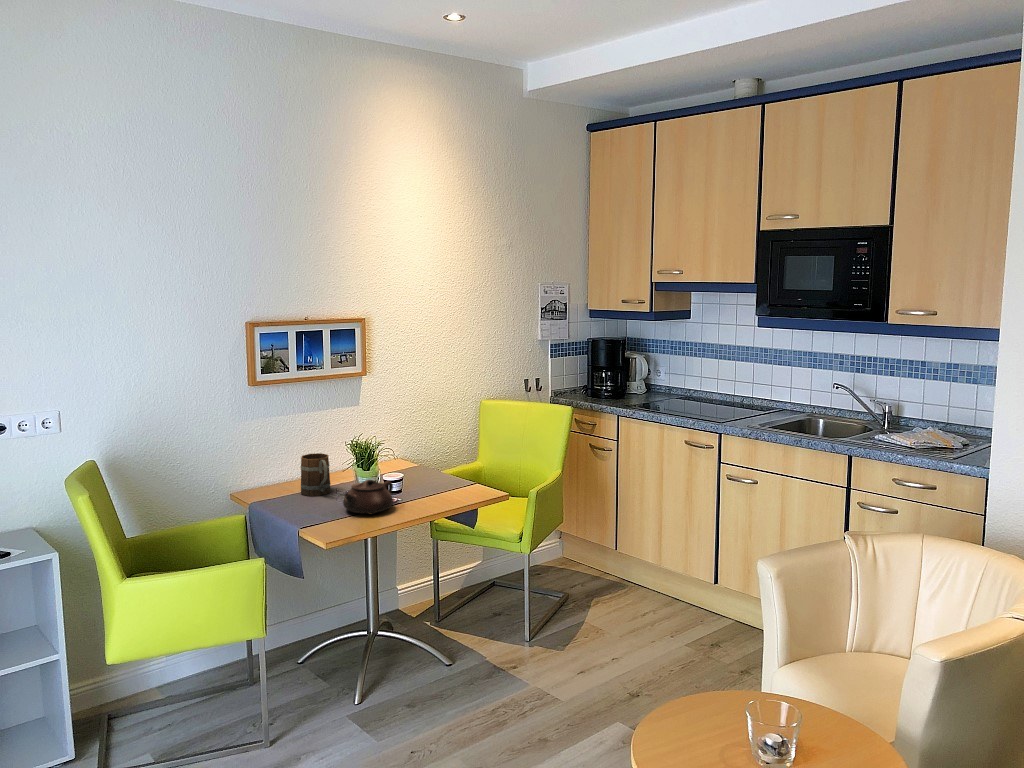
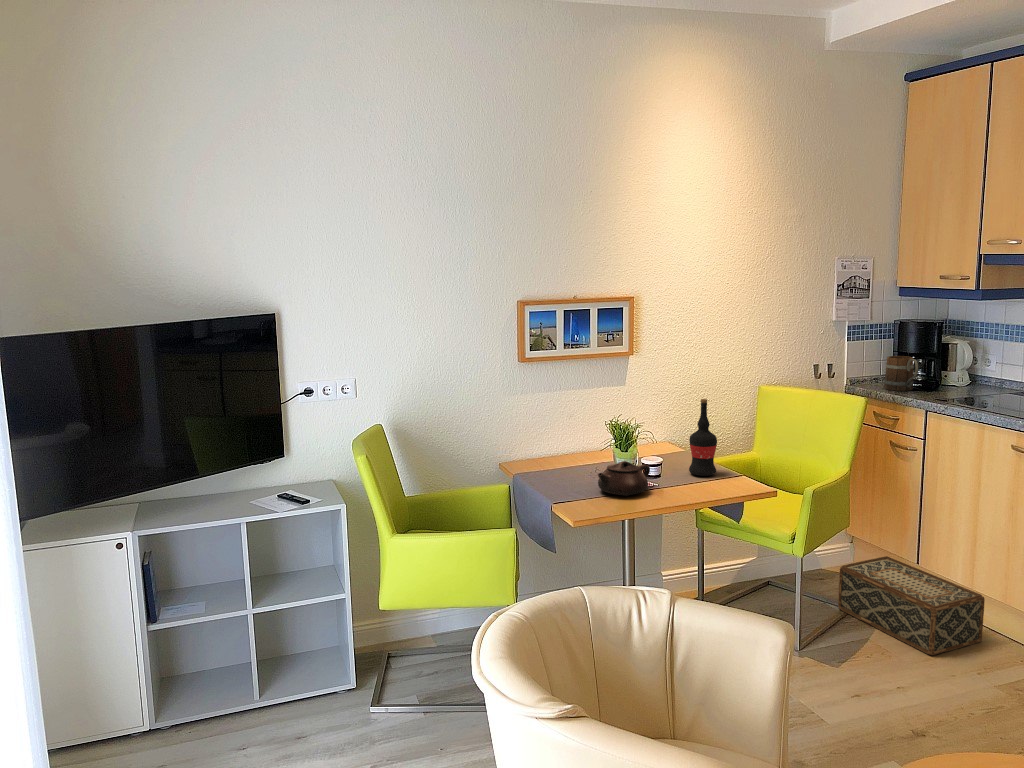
wine bottle: none [427,414,453,488] -> present [689,399,717,476]
mug: present [301,453,331,496] -> present [884,356,918,391]
woven basket: none [556,546,674,628] -> present [838,556,985,655]

